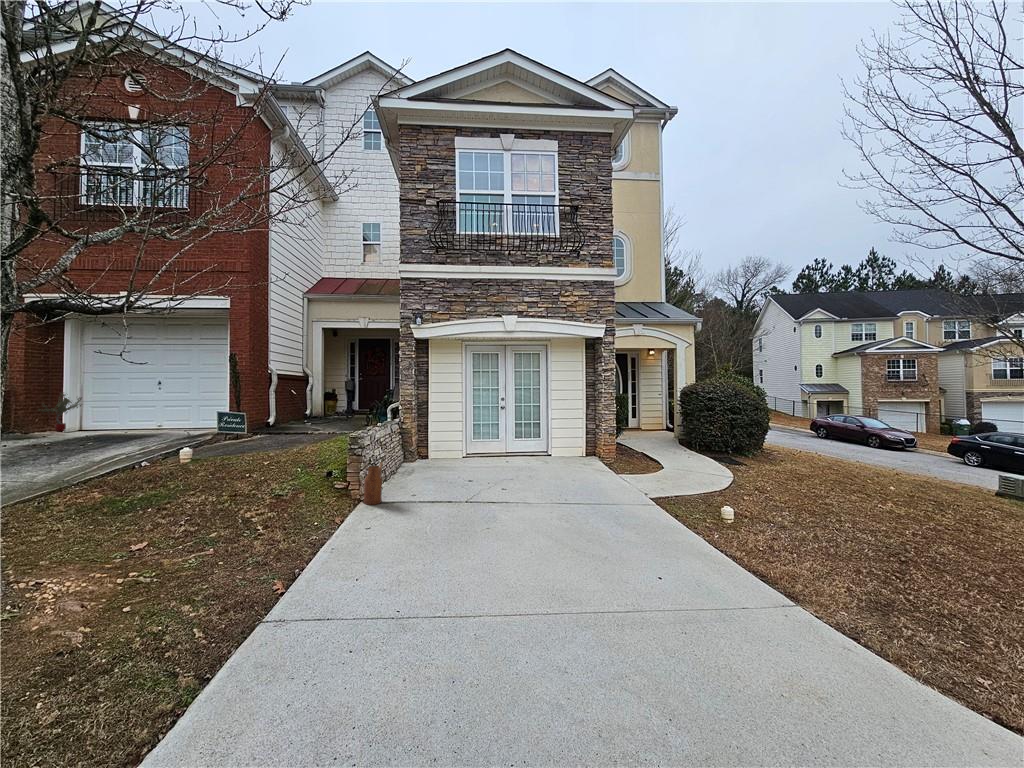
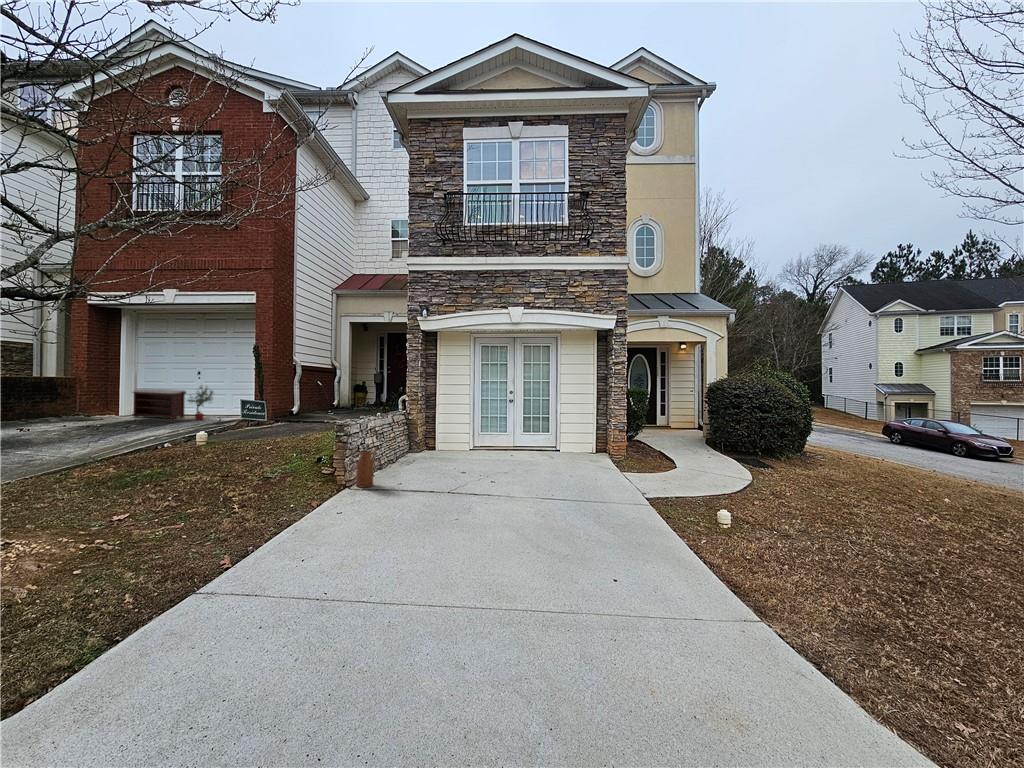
potted tree: present [38,394,82,431] -> present [188,385,213,421]
bench: none [86,399,149,432] -> present [132,388,186,419]

